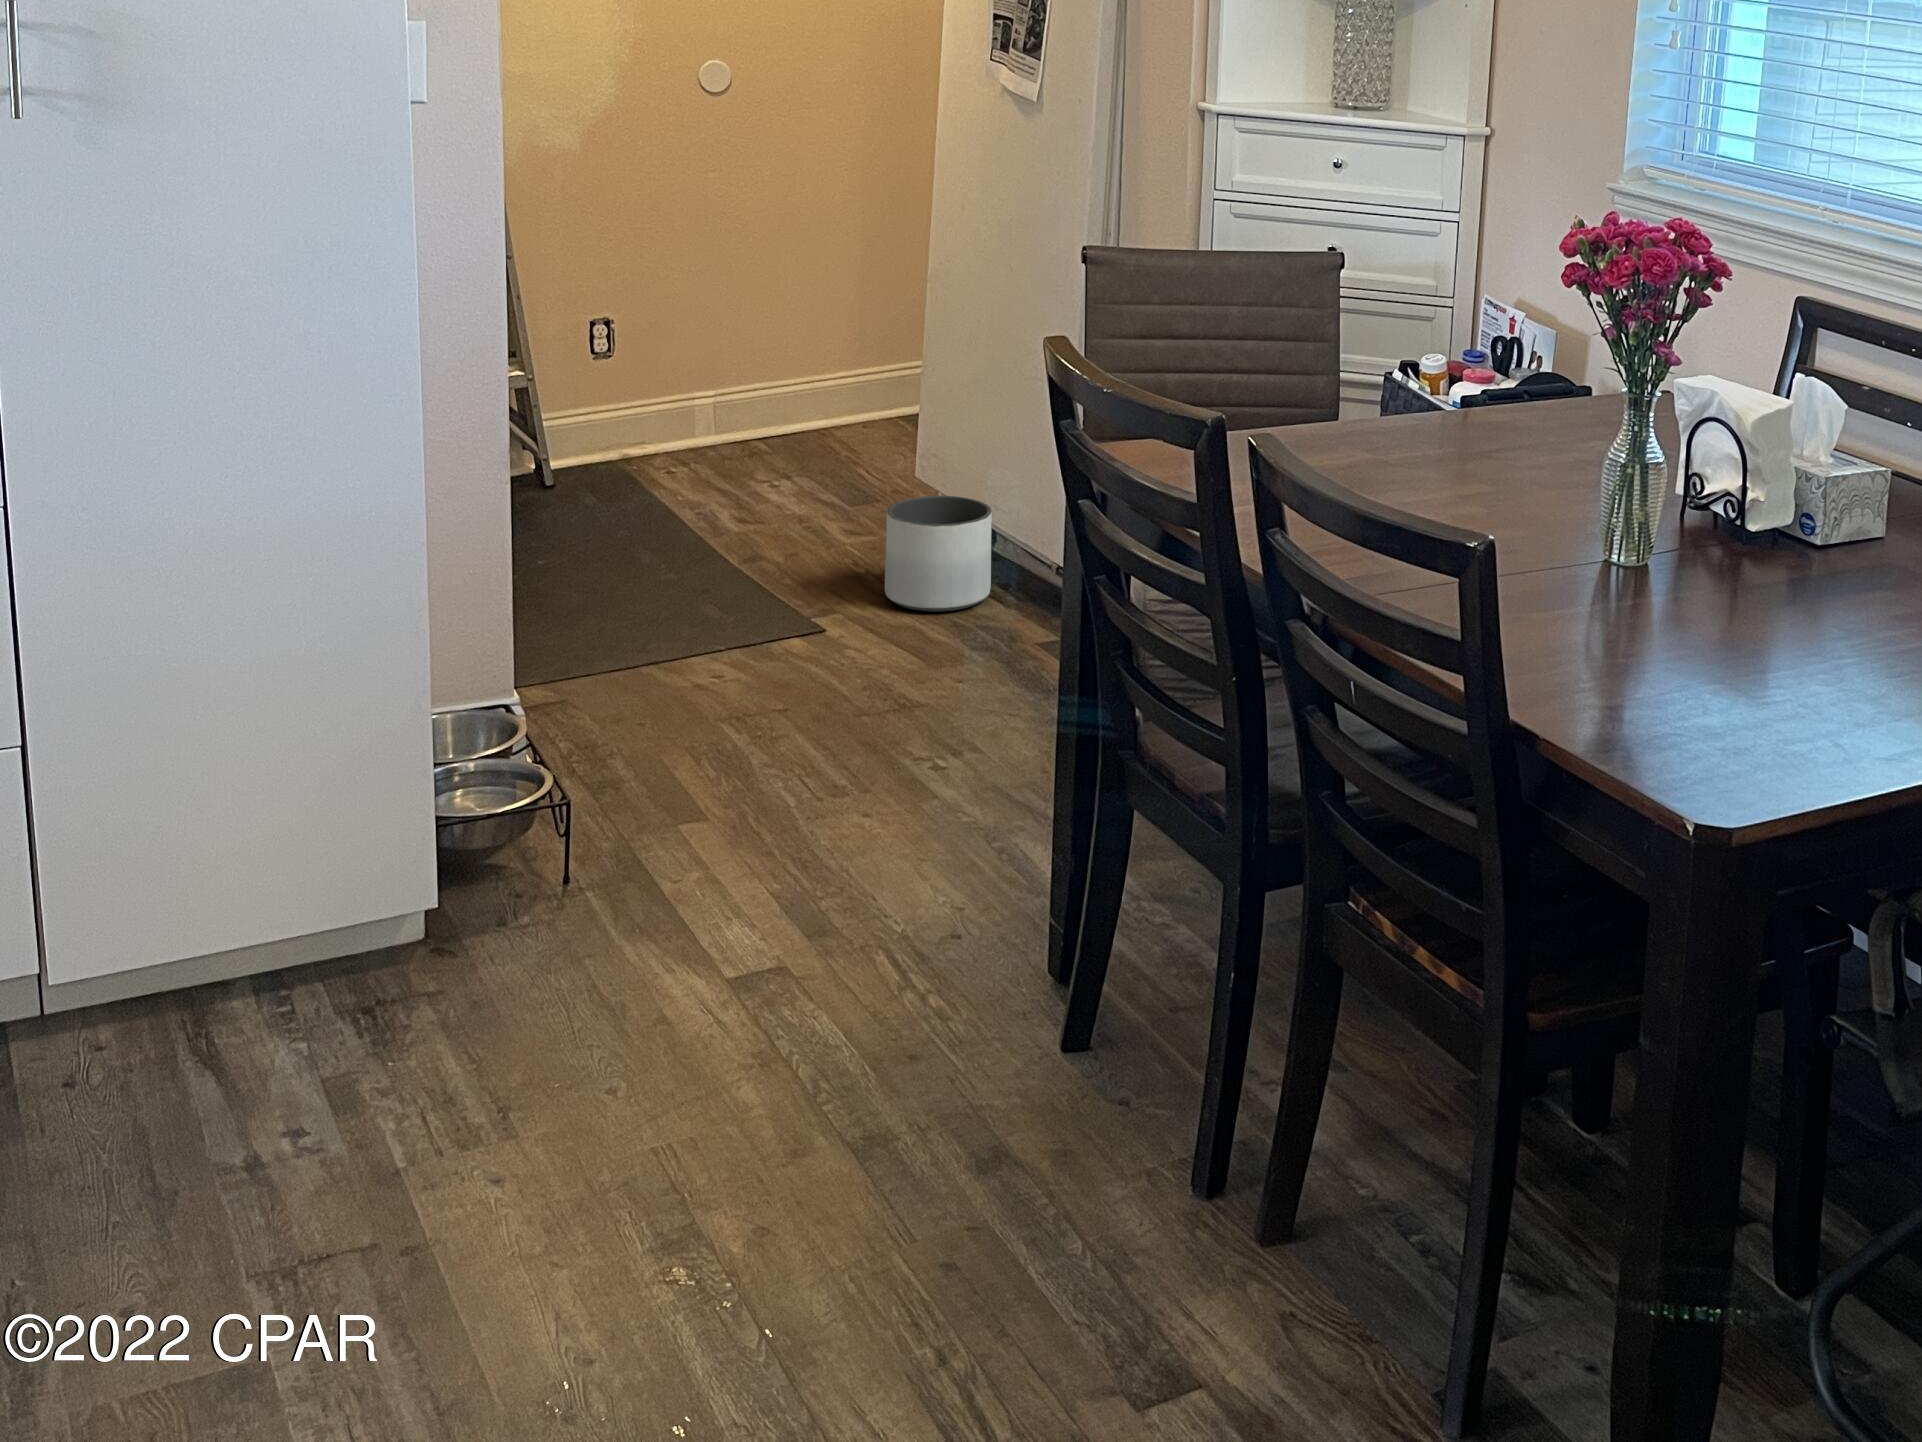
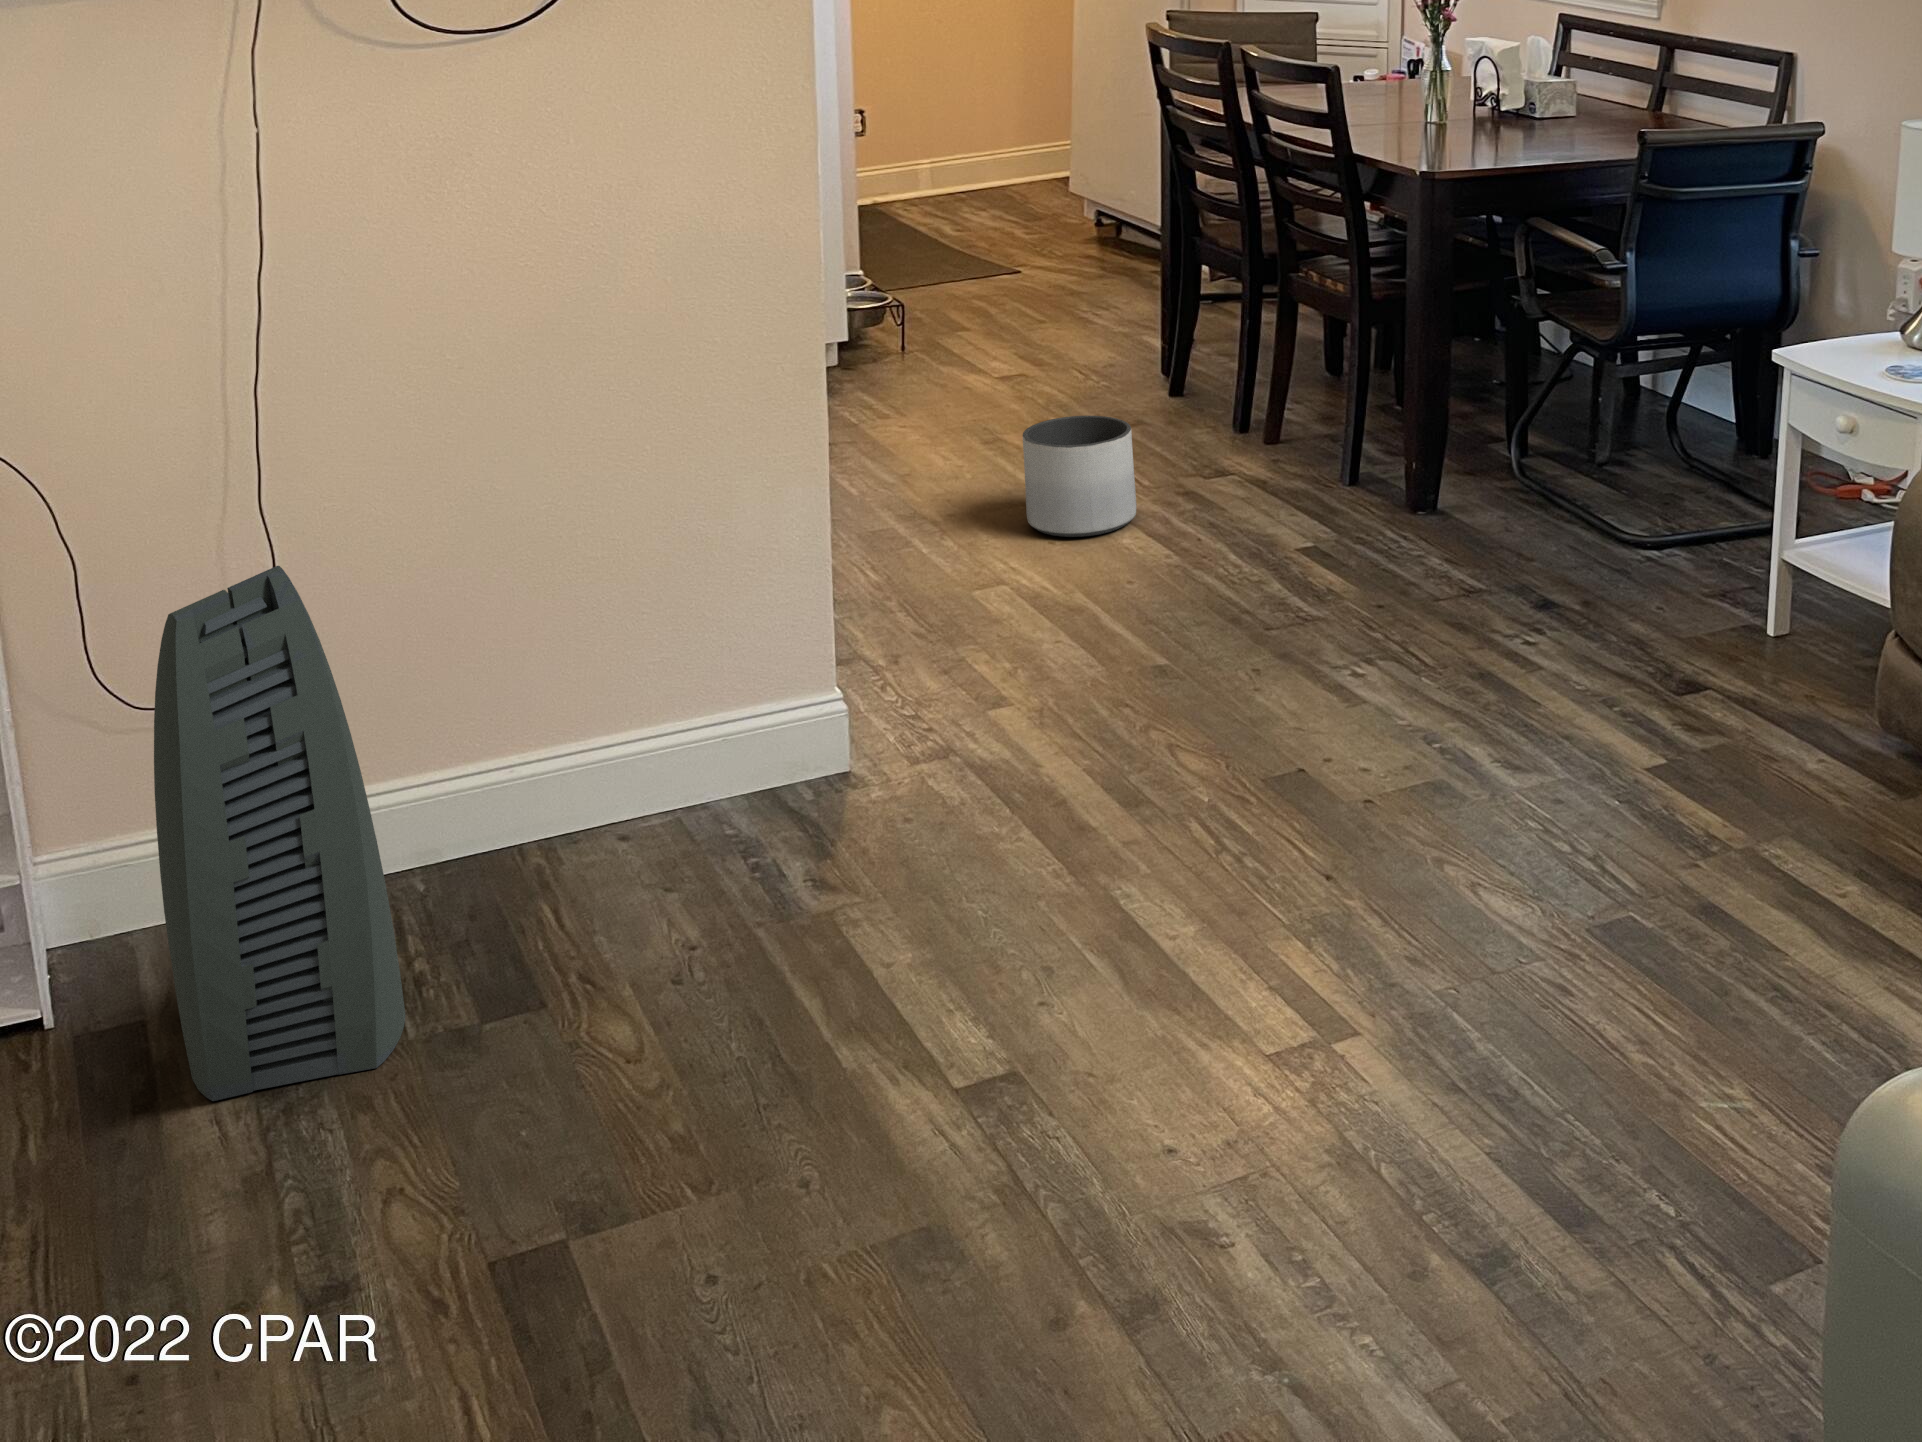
air purifier: none [132,614,346,1124] -> present [154,566,405,1101]

